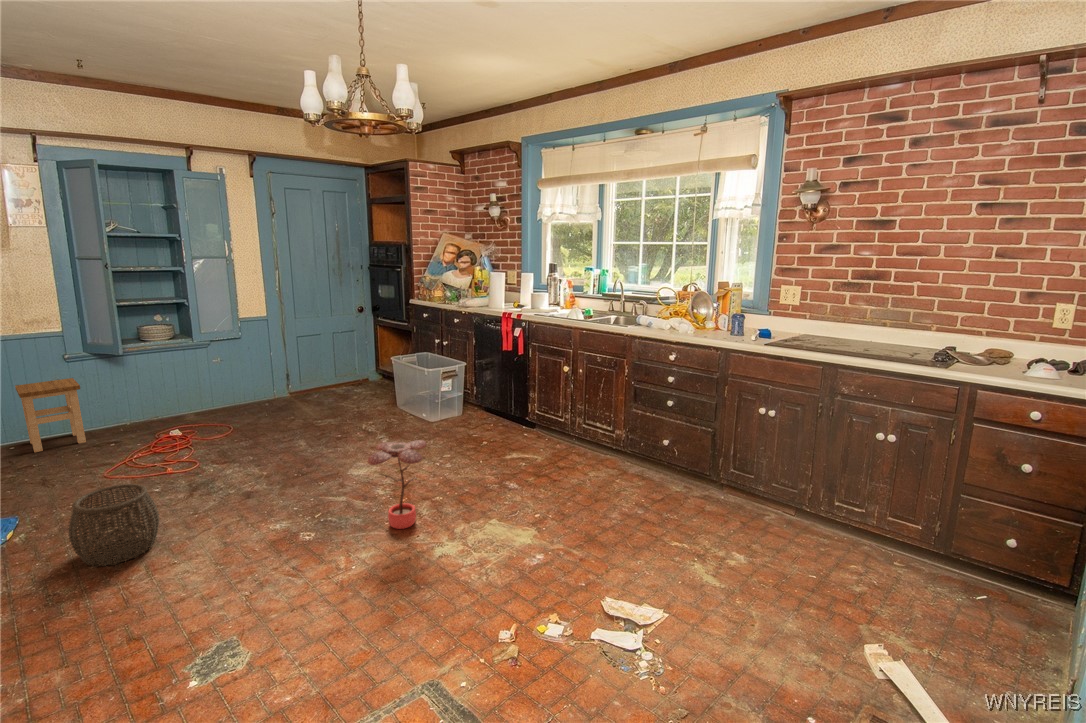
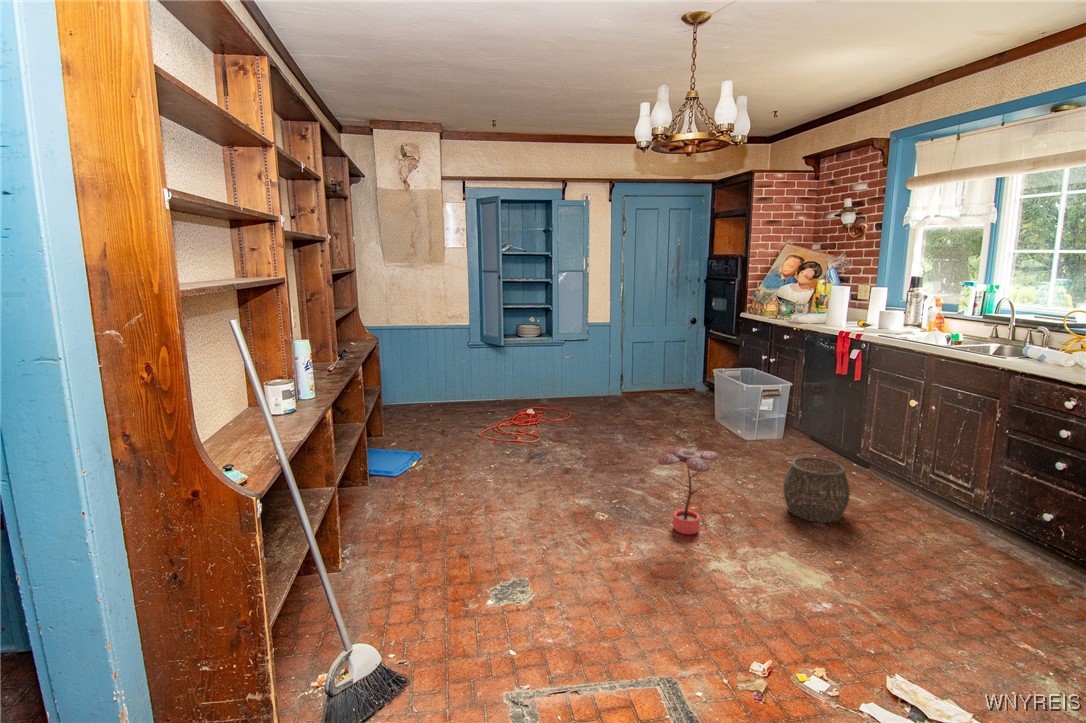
stool: present [15,378,86,452] -> none [442,361,476,411]
woven basket: present [68,484,160,567] -> present [783,457,850,523]

